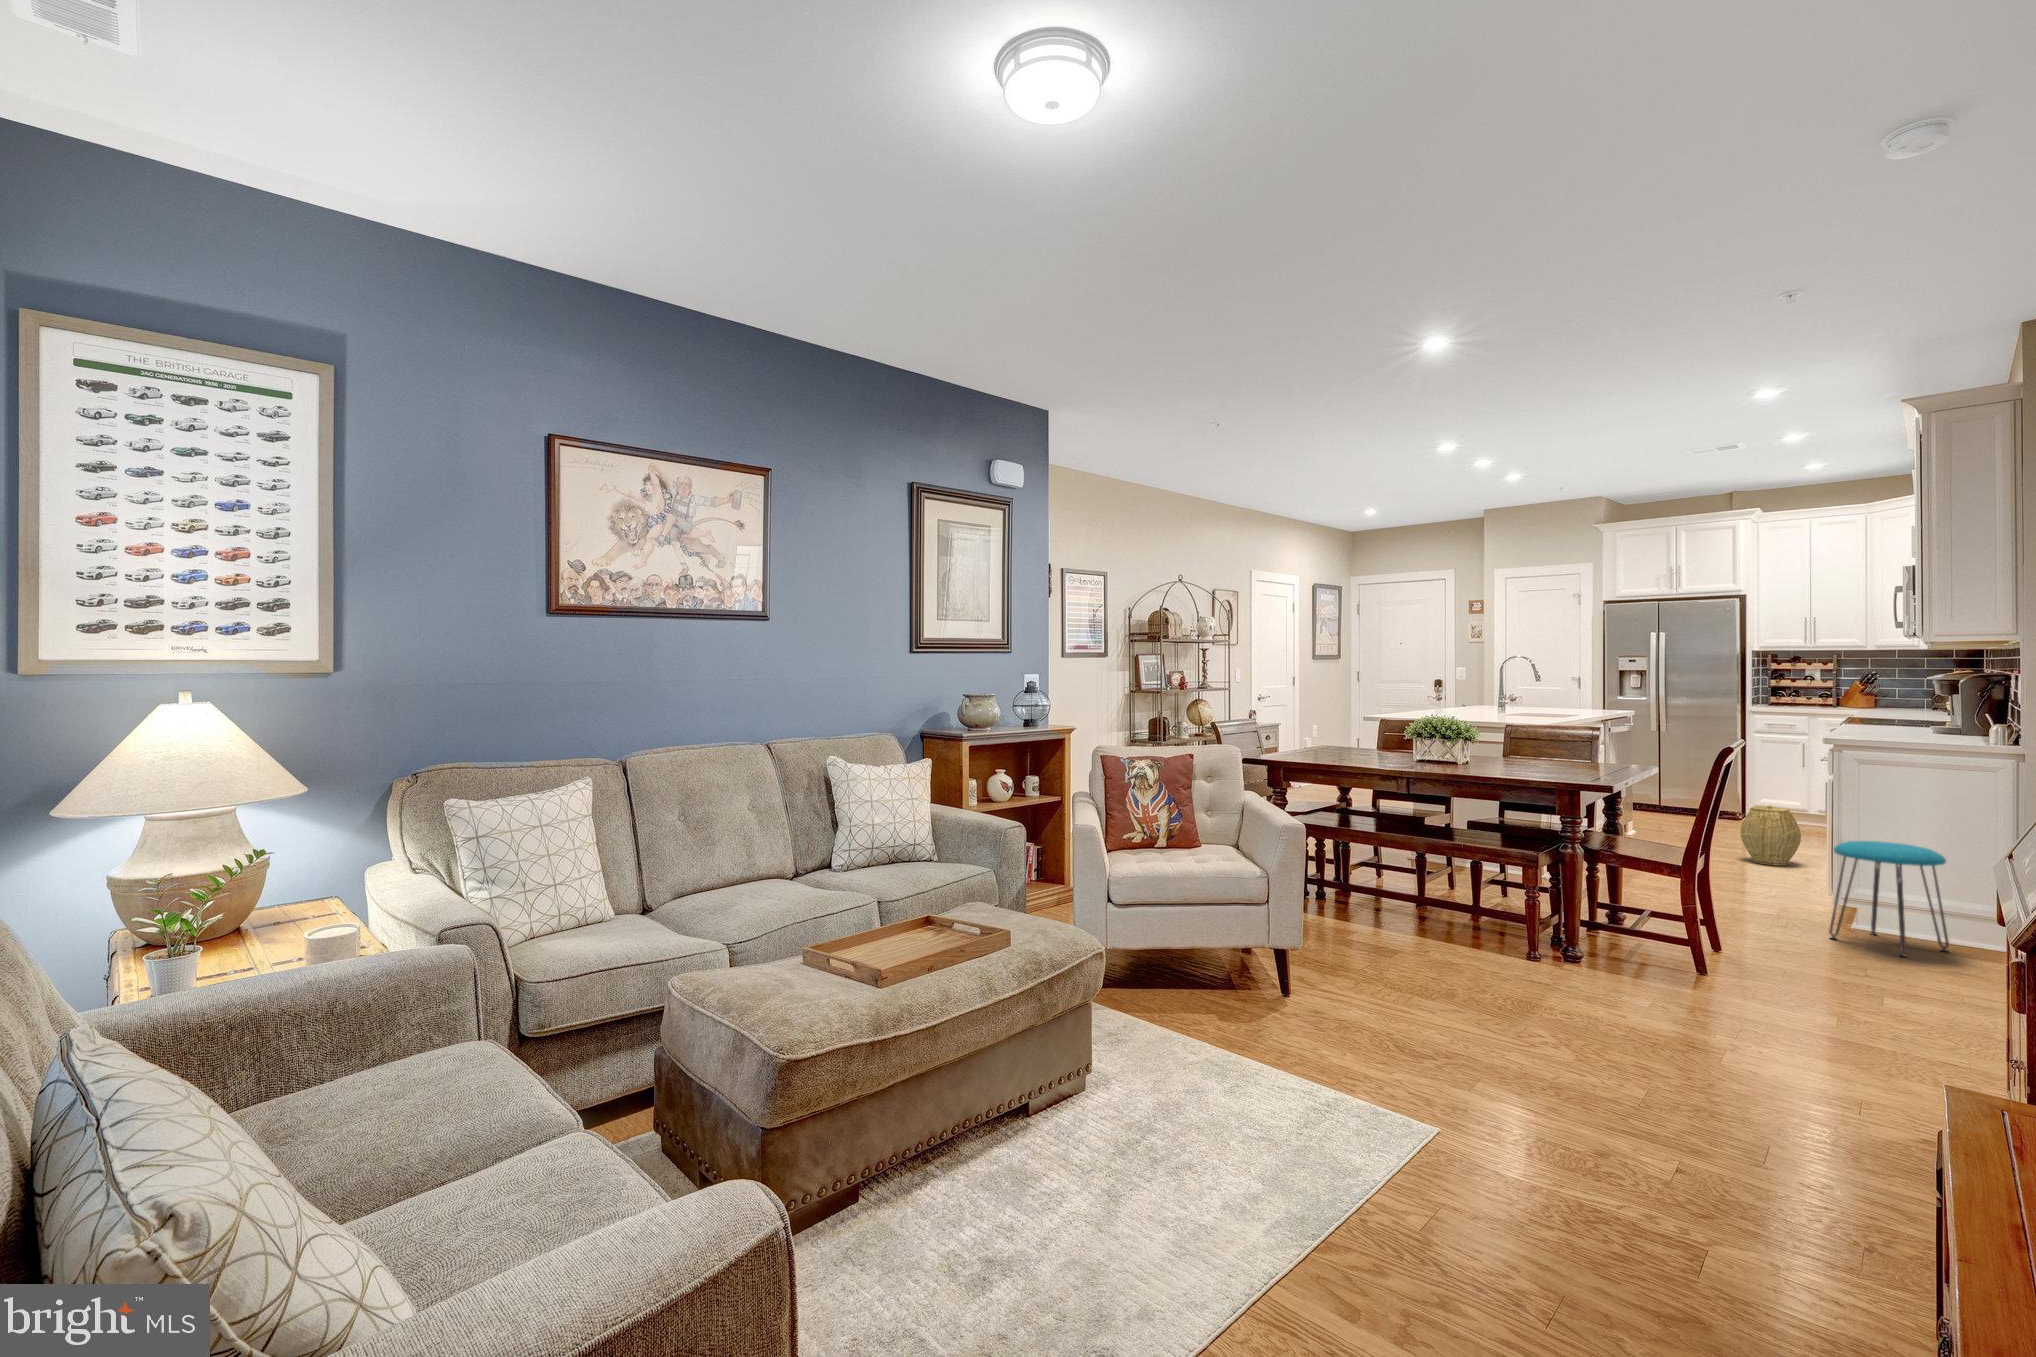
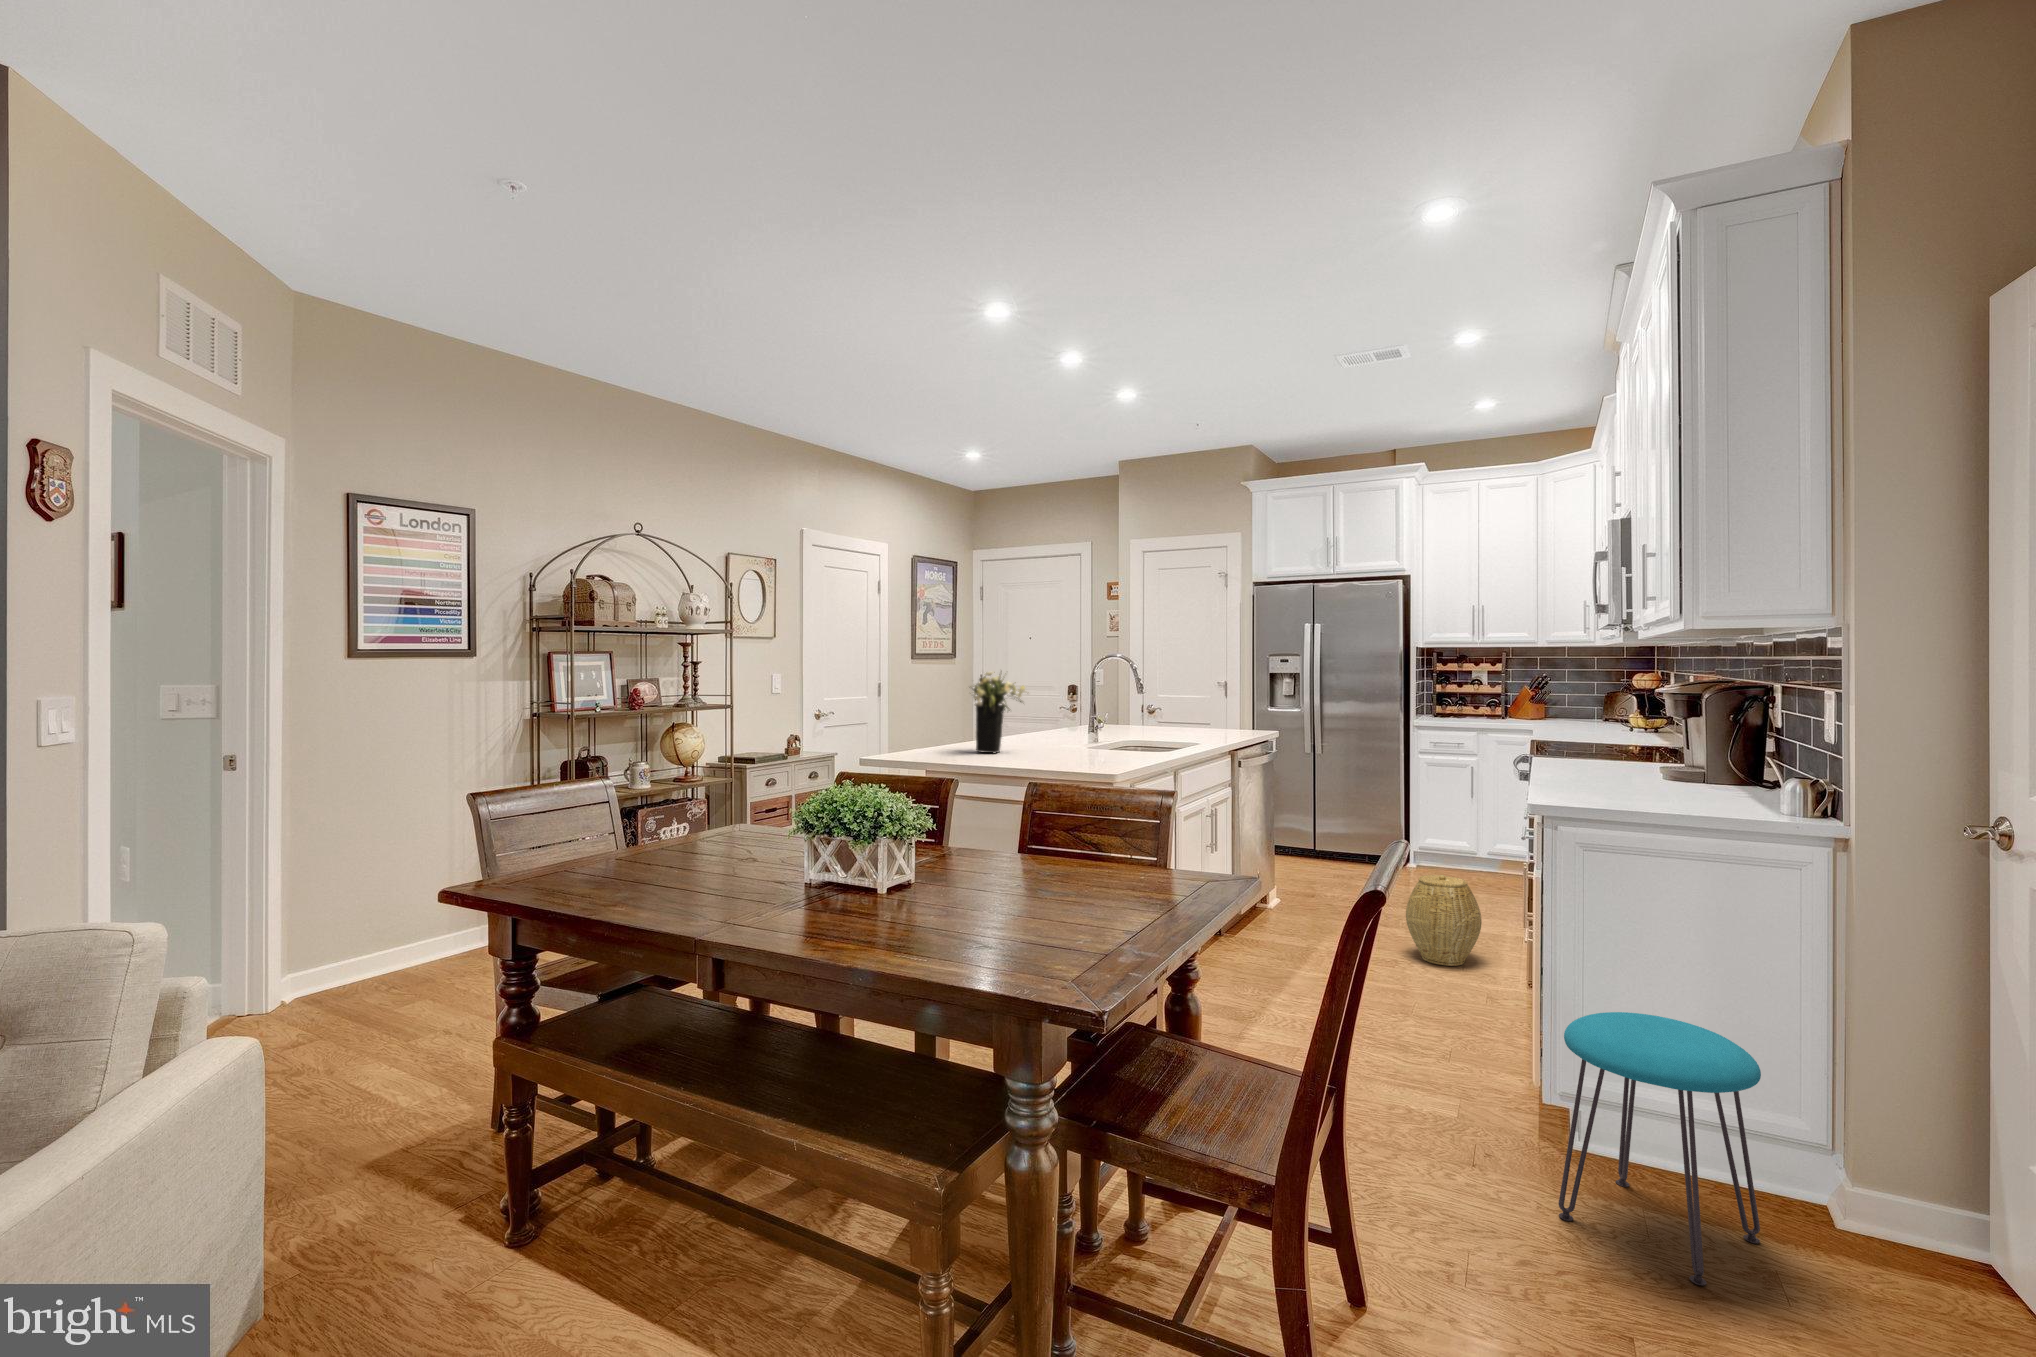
flower arrangement: none [1418,665,1461,717] -> present [970,672,1025,753]

